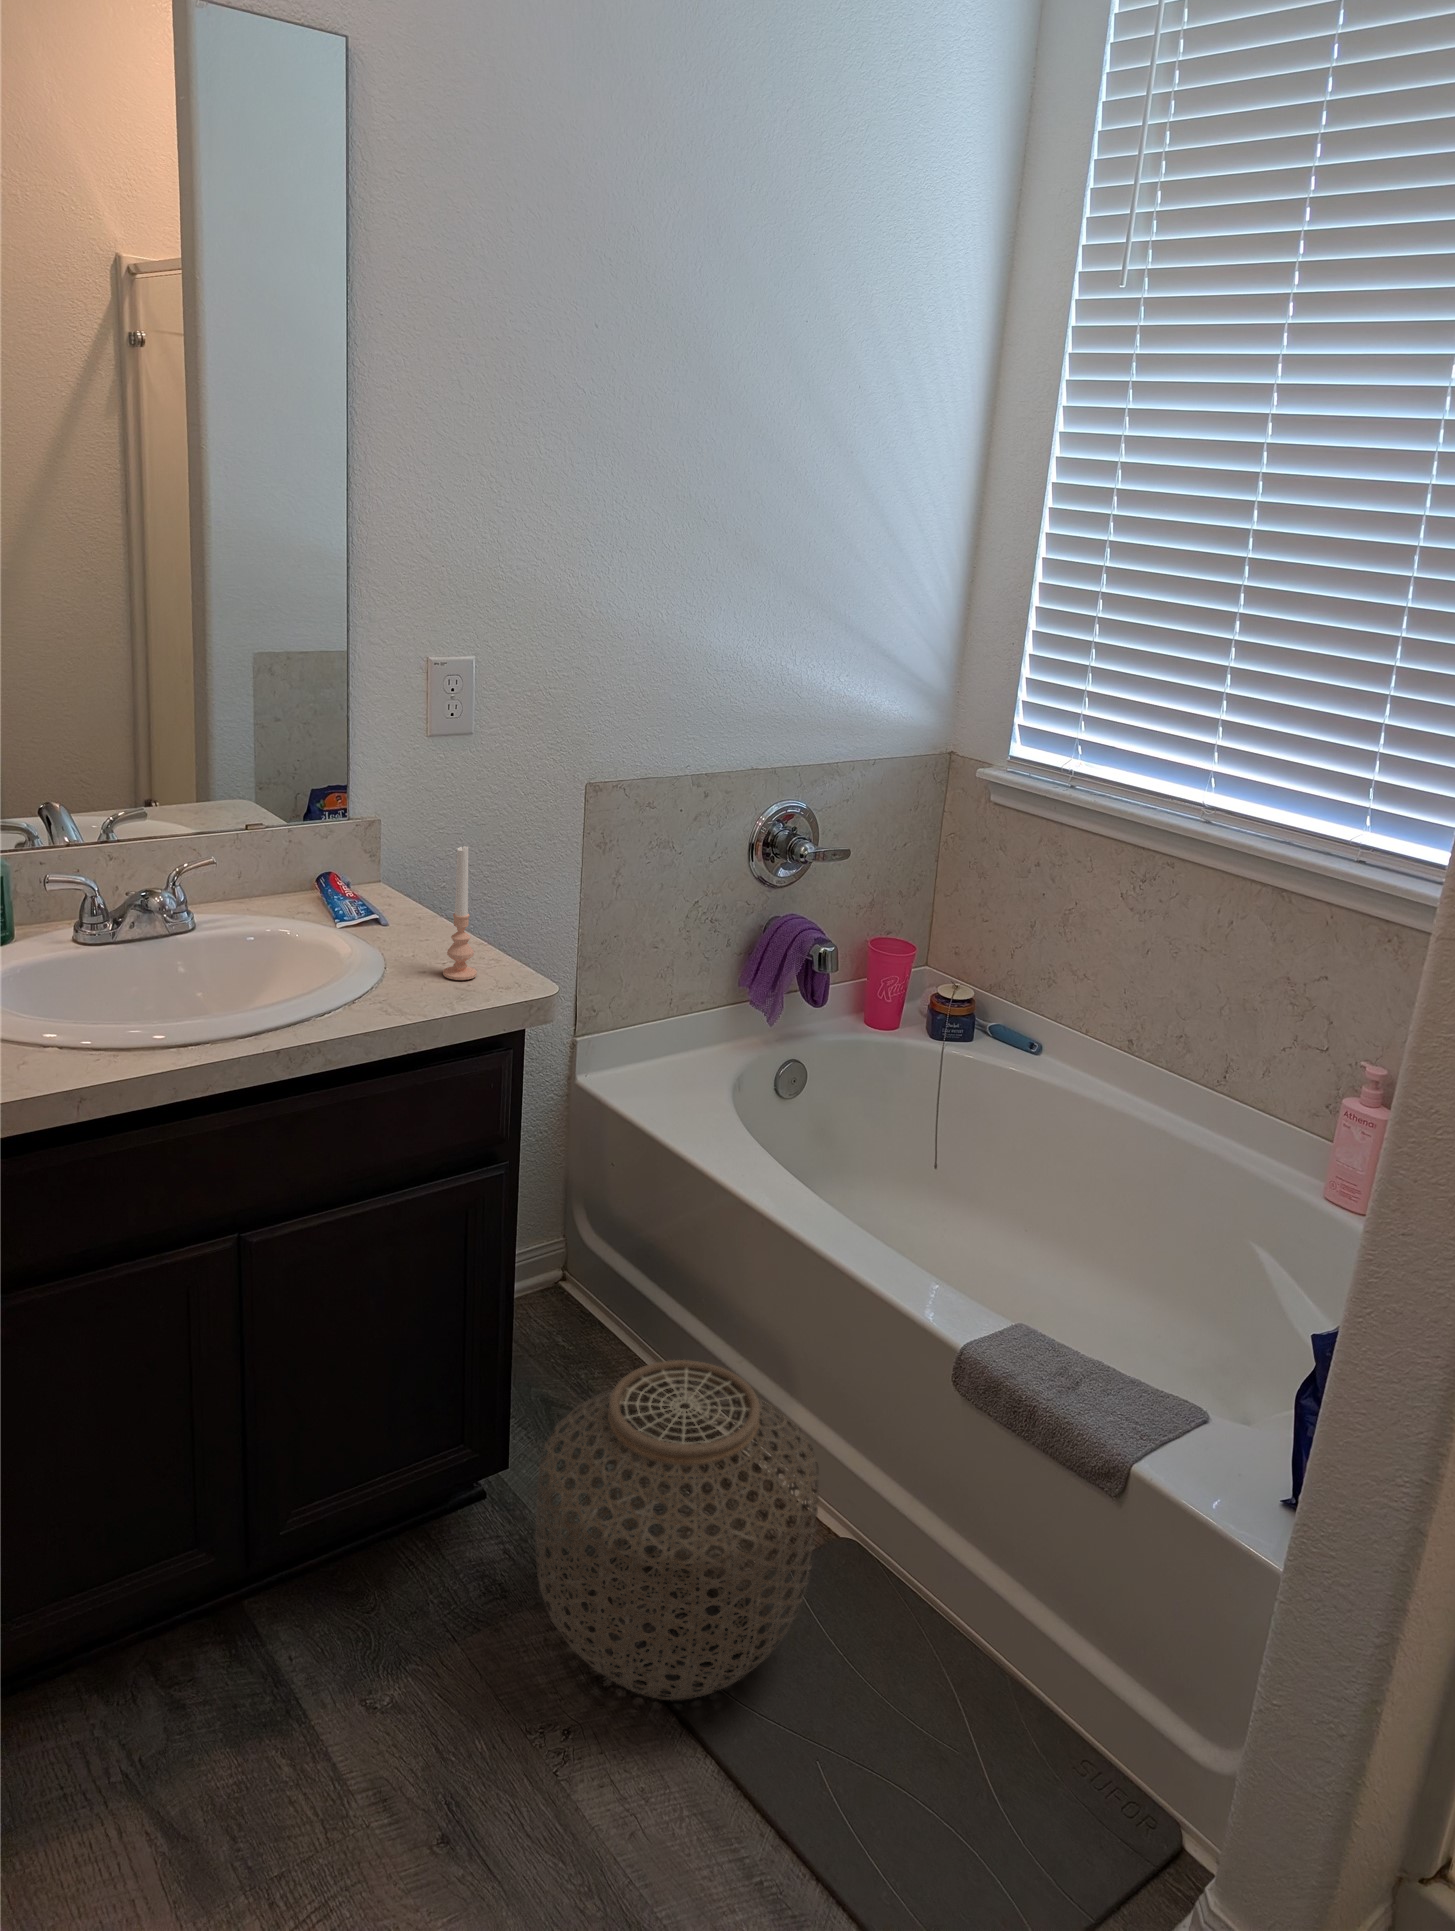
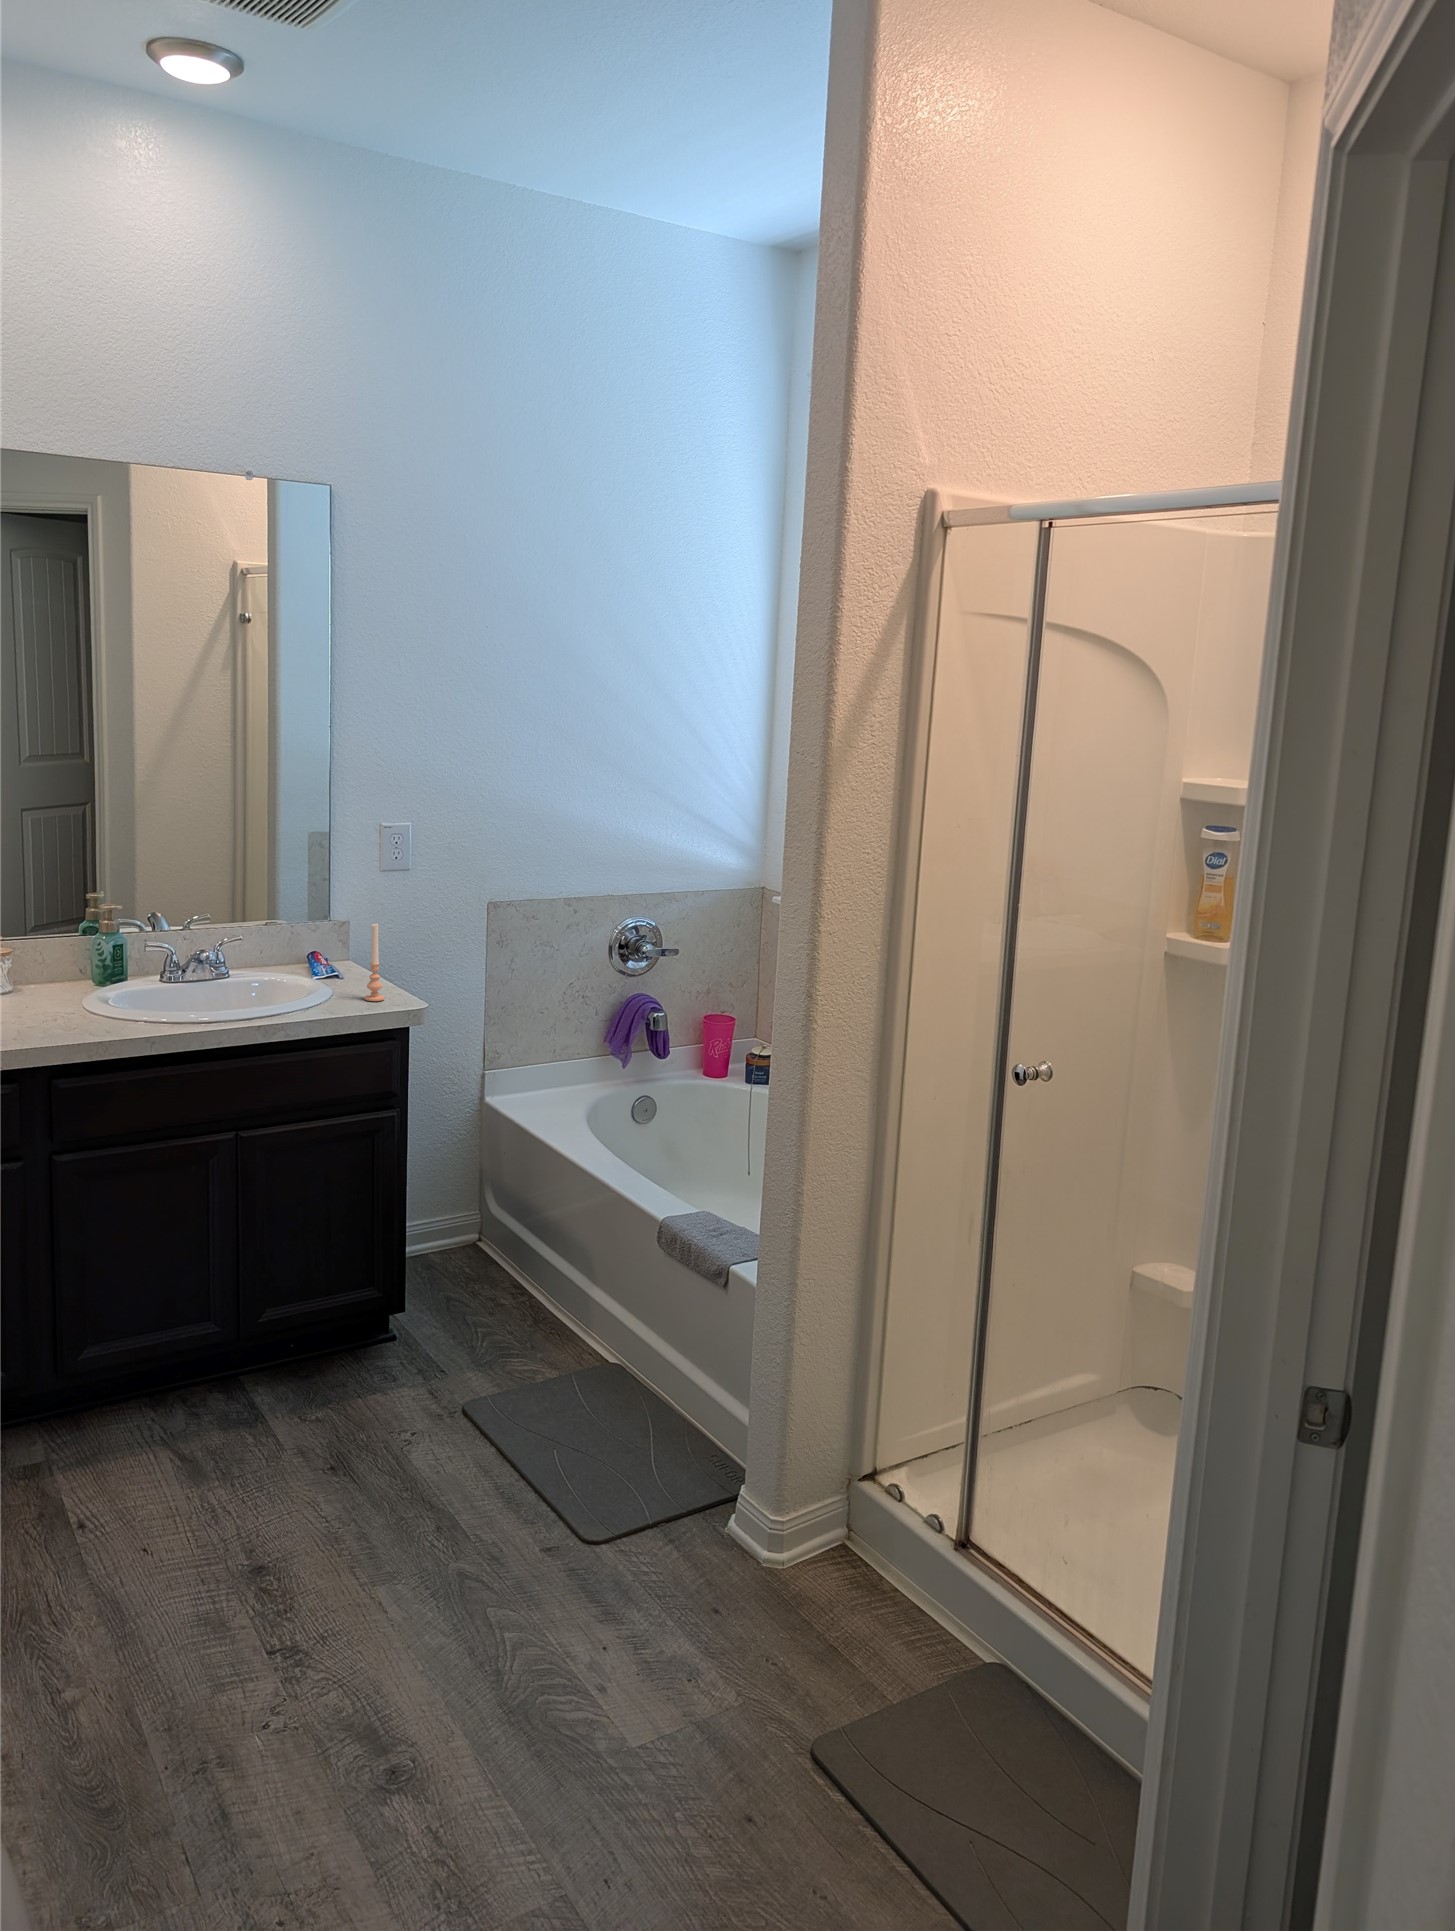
woven basket: present [535,1360,819,1700] -> none [402,1226,570,1424]

